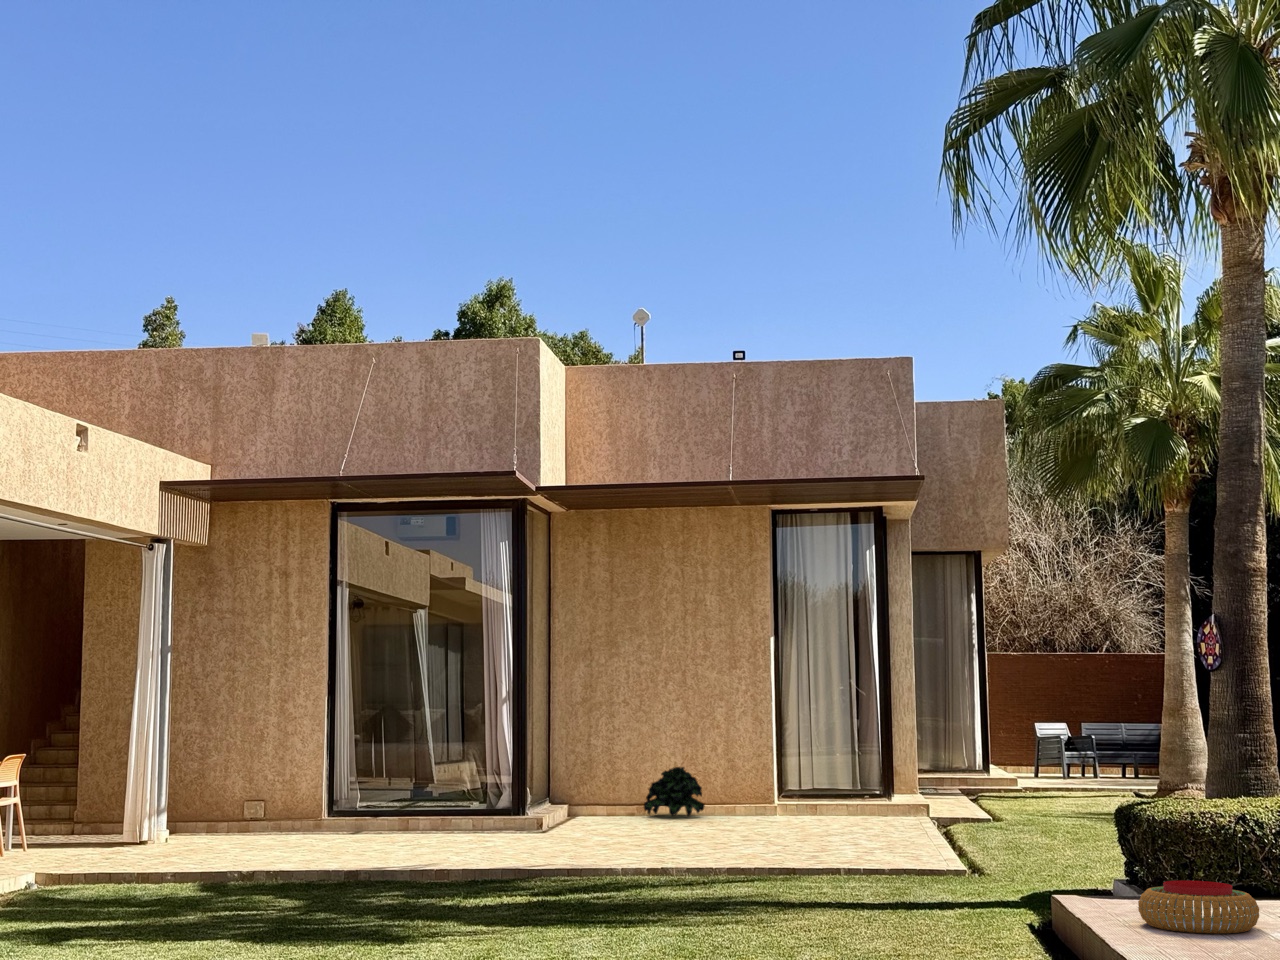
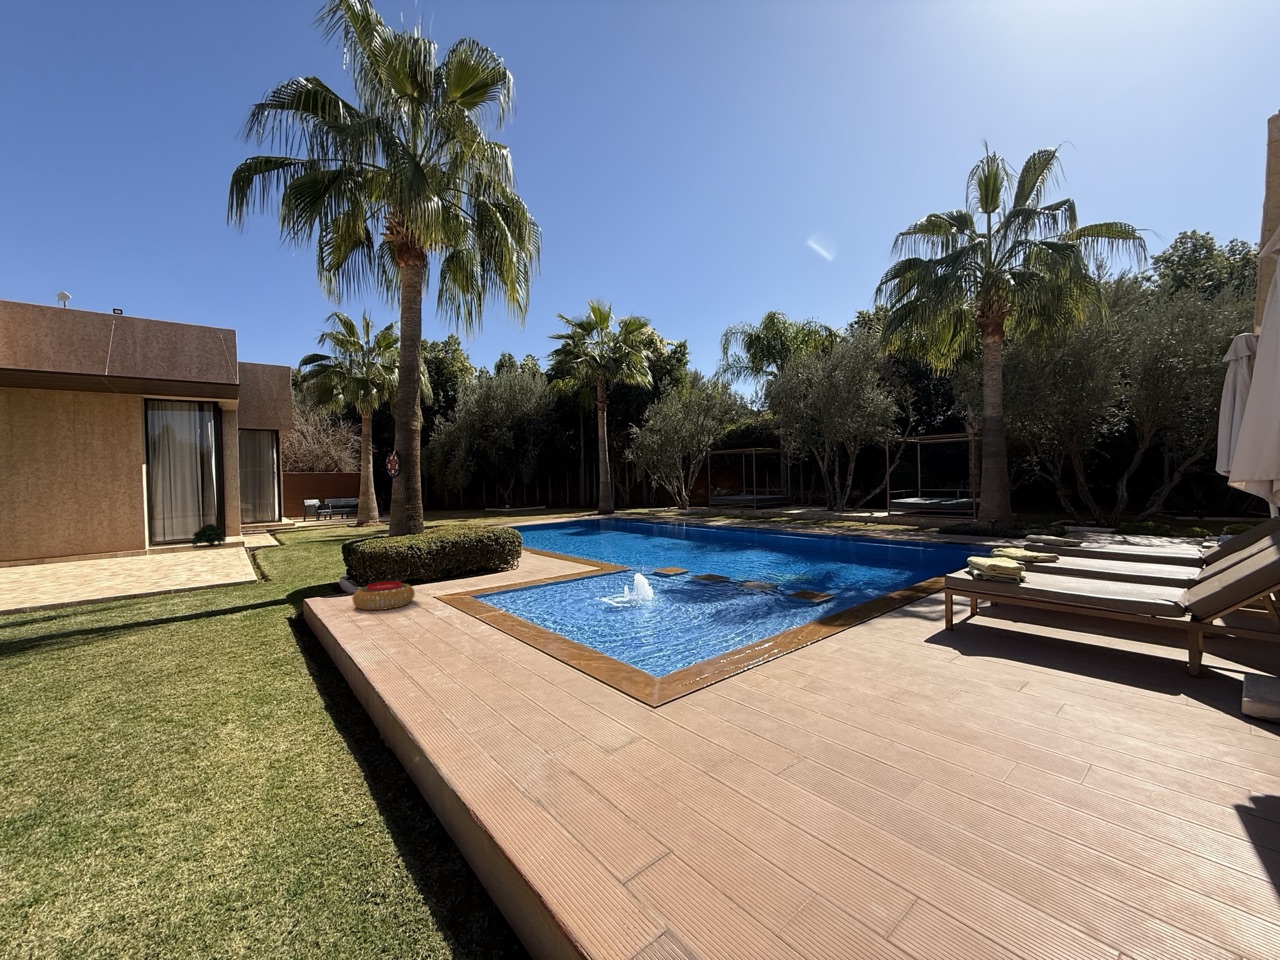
potted plant: present [644,767,705,816] -> present [192,524,226,546]

